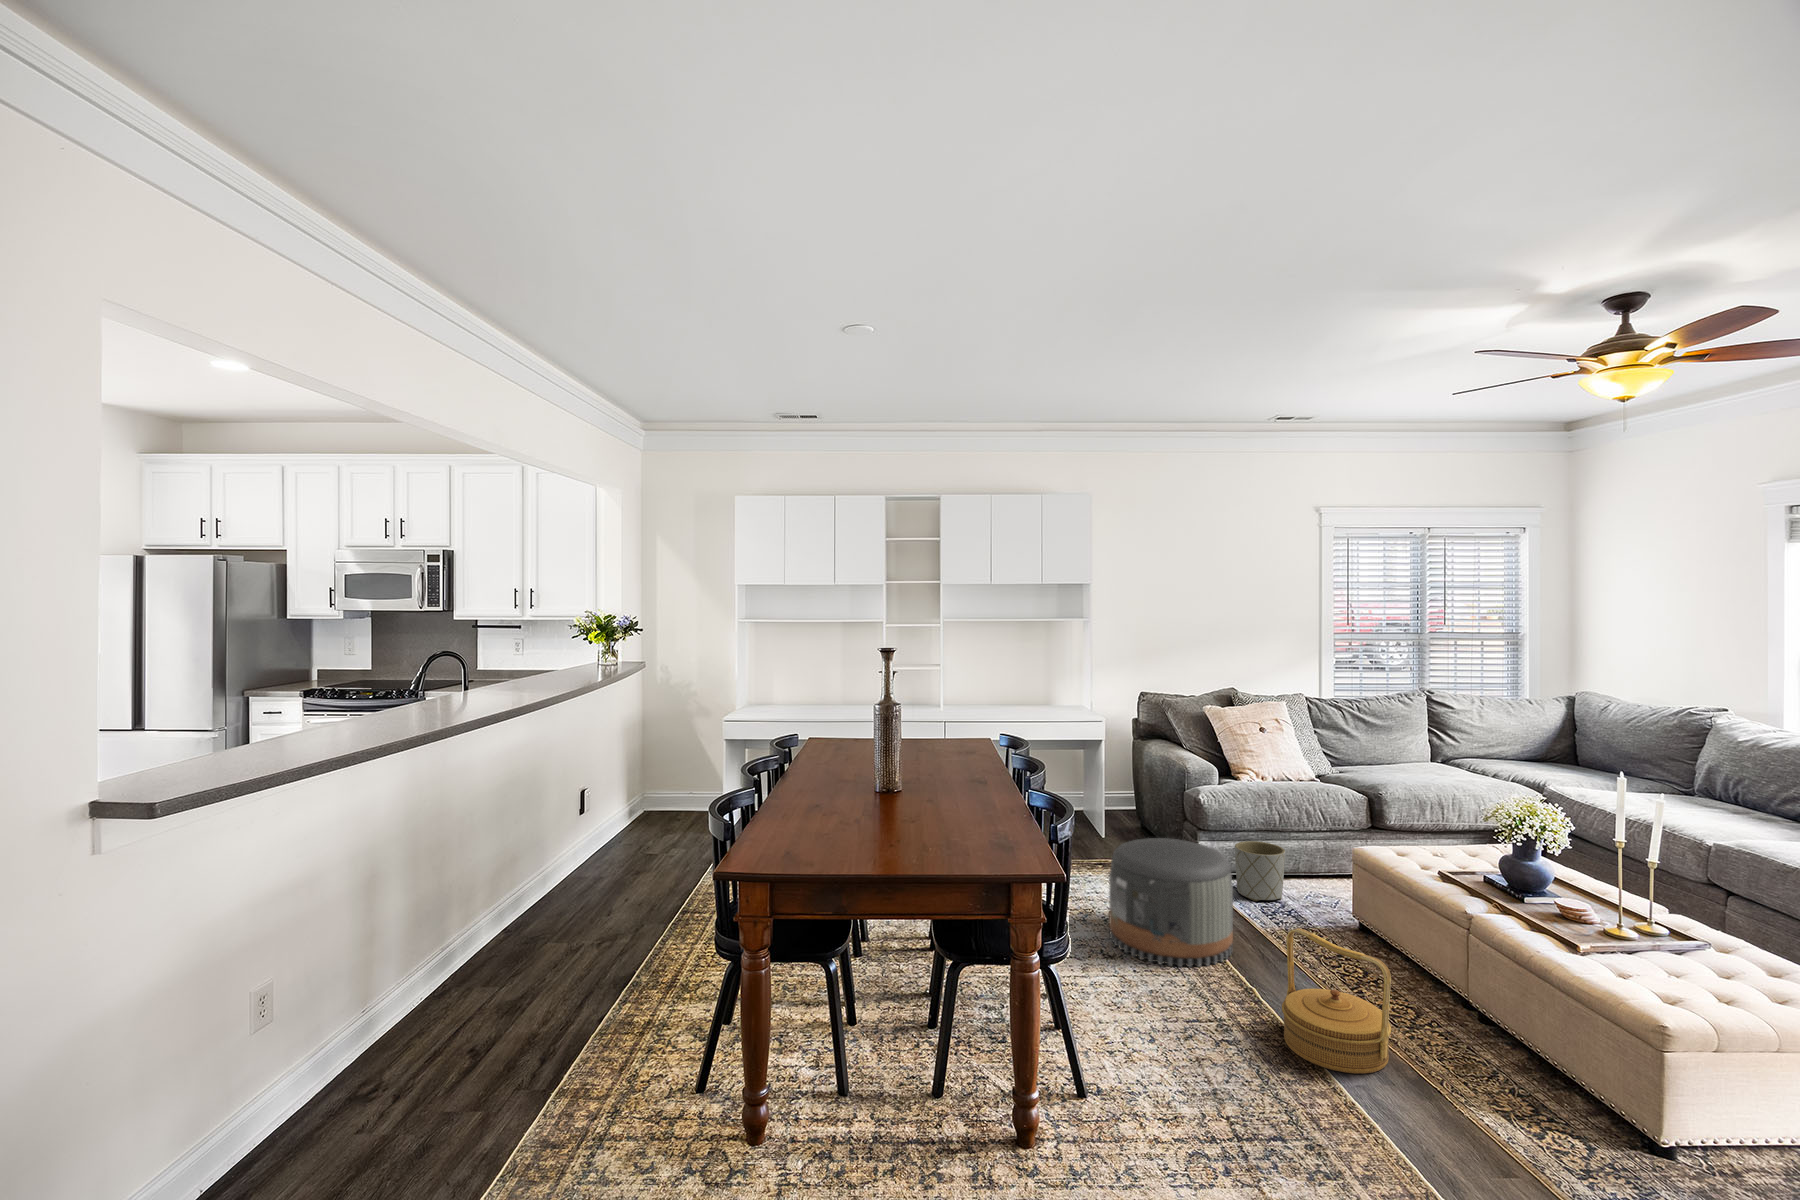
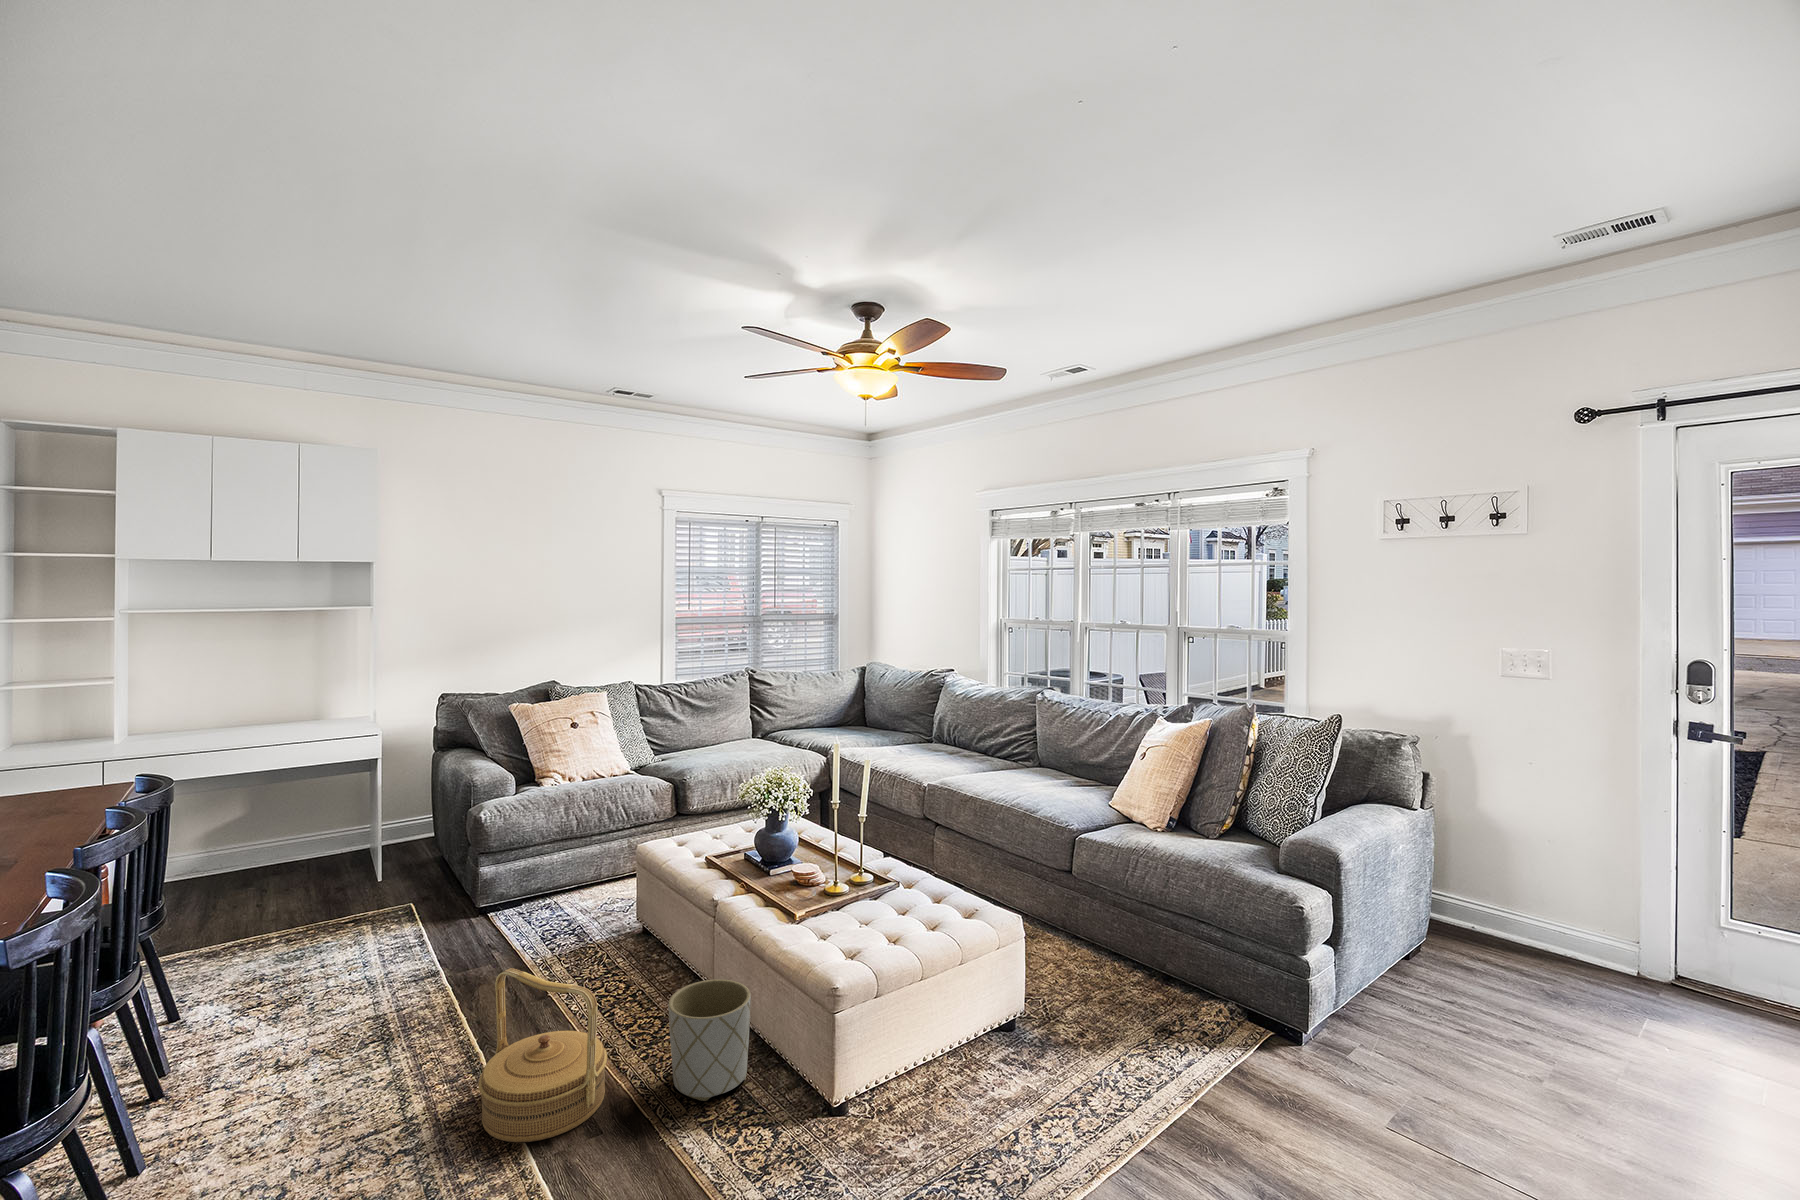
pouf: present [1109,838,1233,967] -> none [298,875,477,1053]
planter: present [1235,841,1285,901] -> present [668,979,751,1101]

